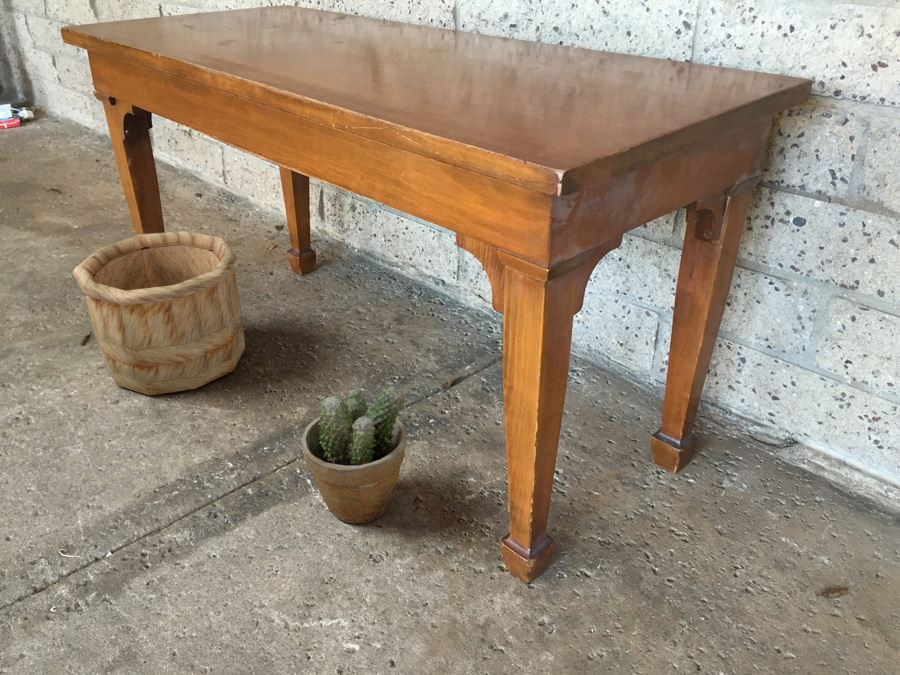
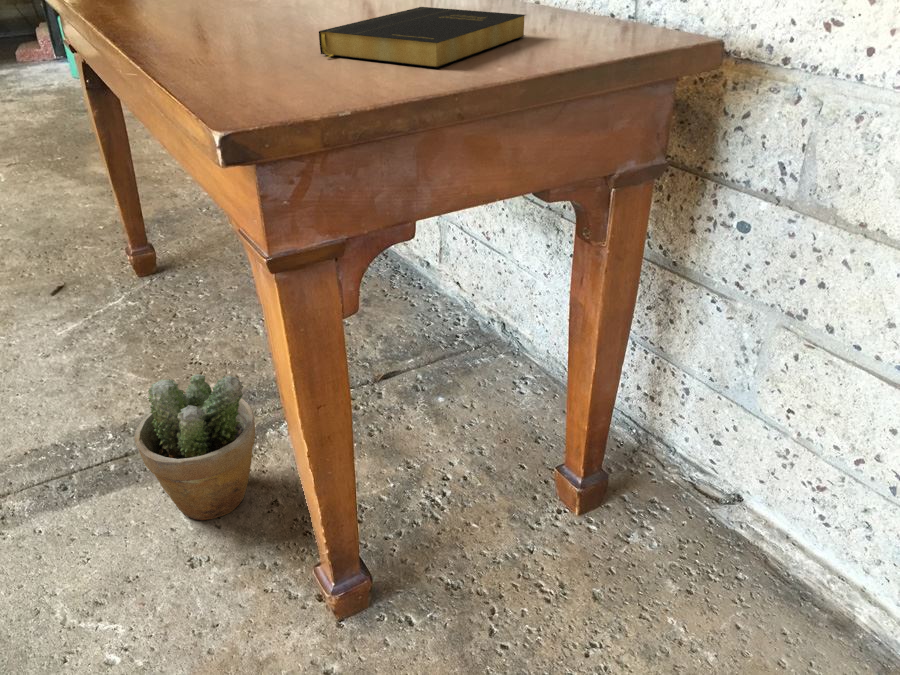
book: none [511,58,642,111] -> present [319,7,525,67]
wooden bucket: present [73,231,245,395] -> none [12,190,193,354]

